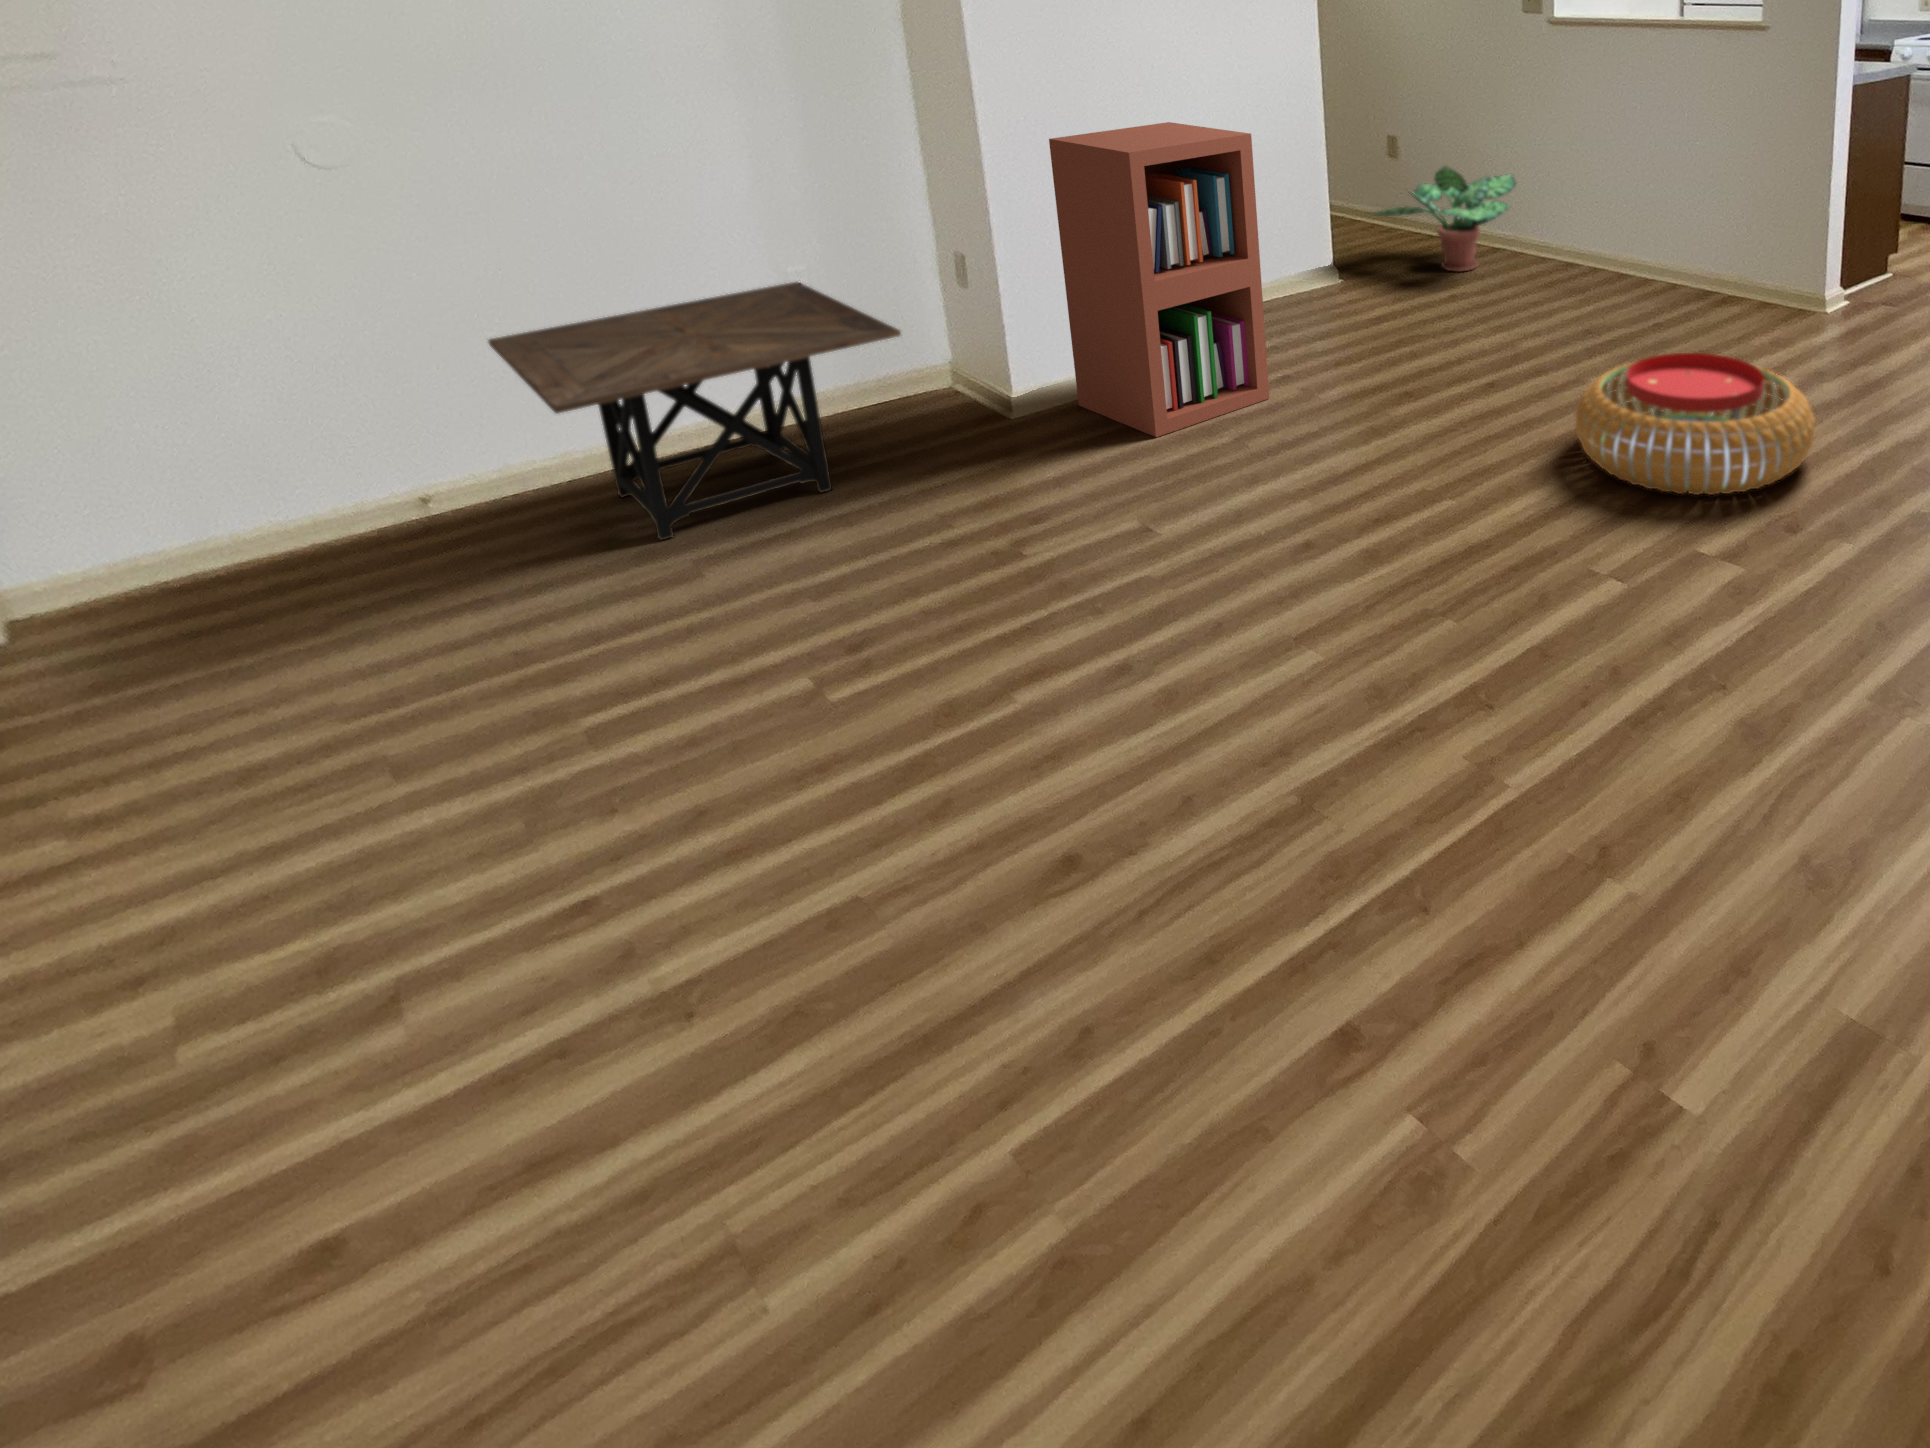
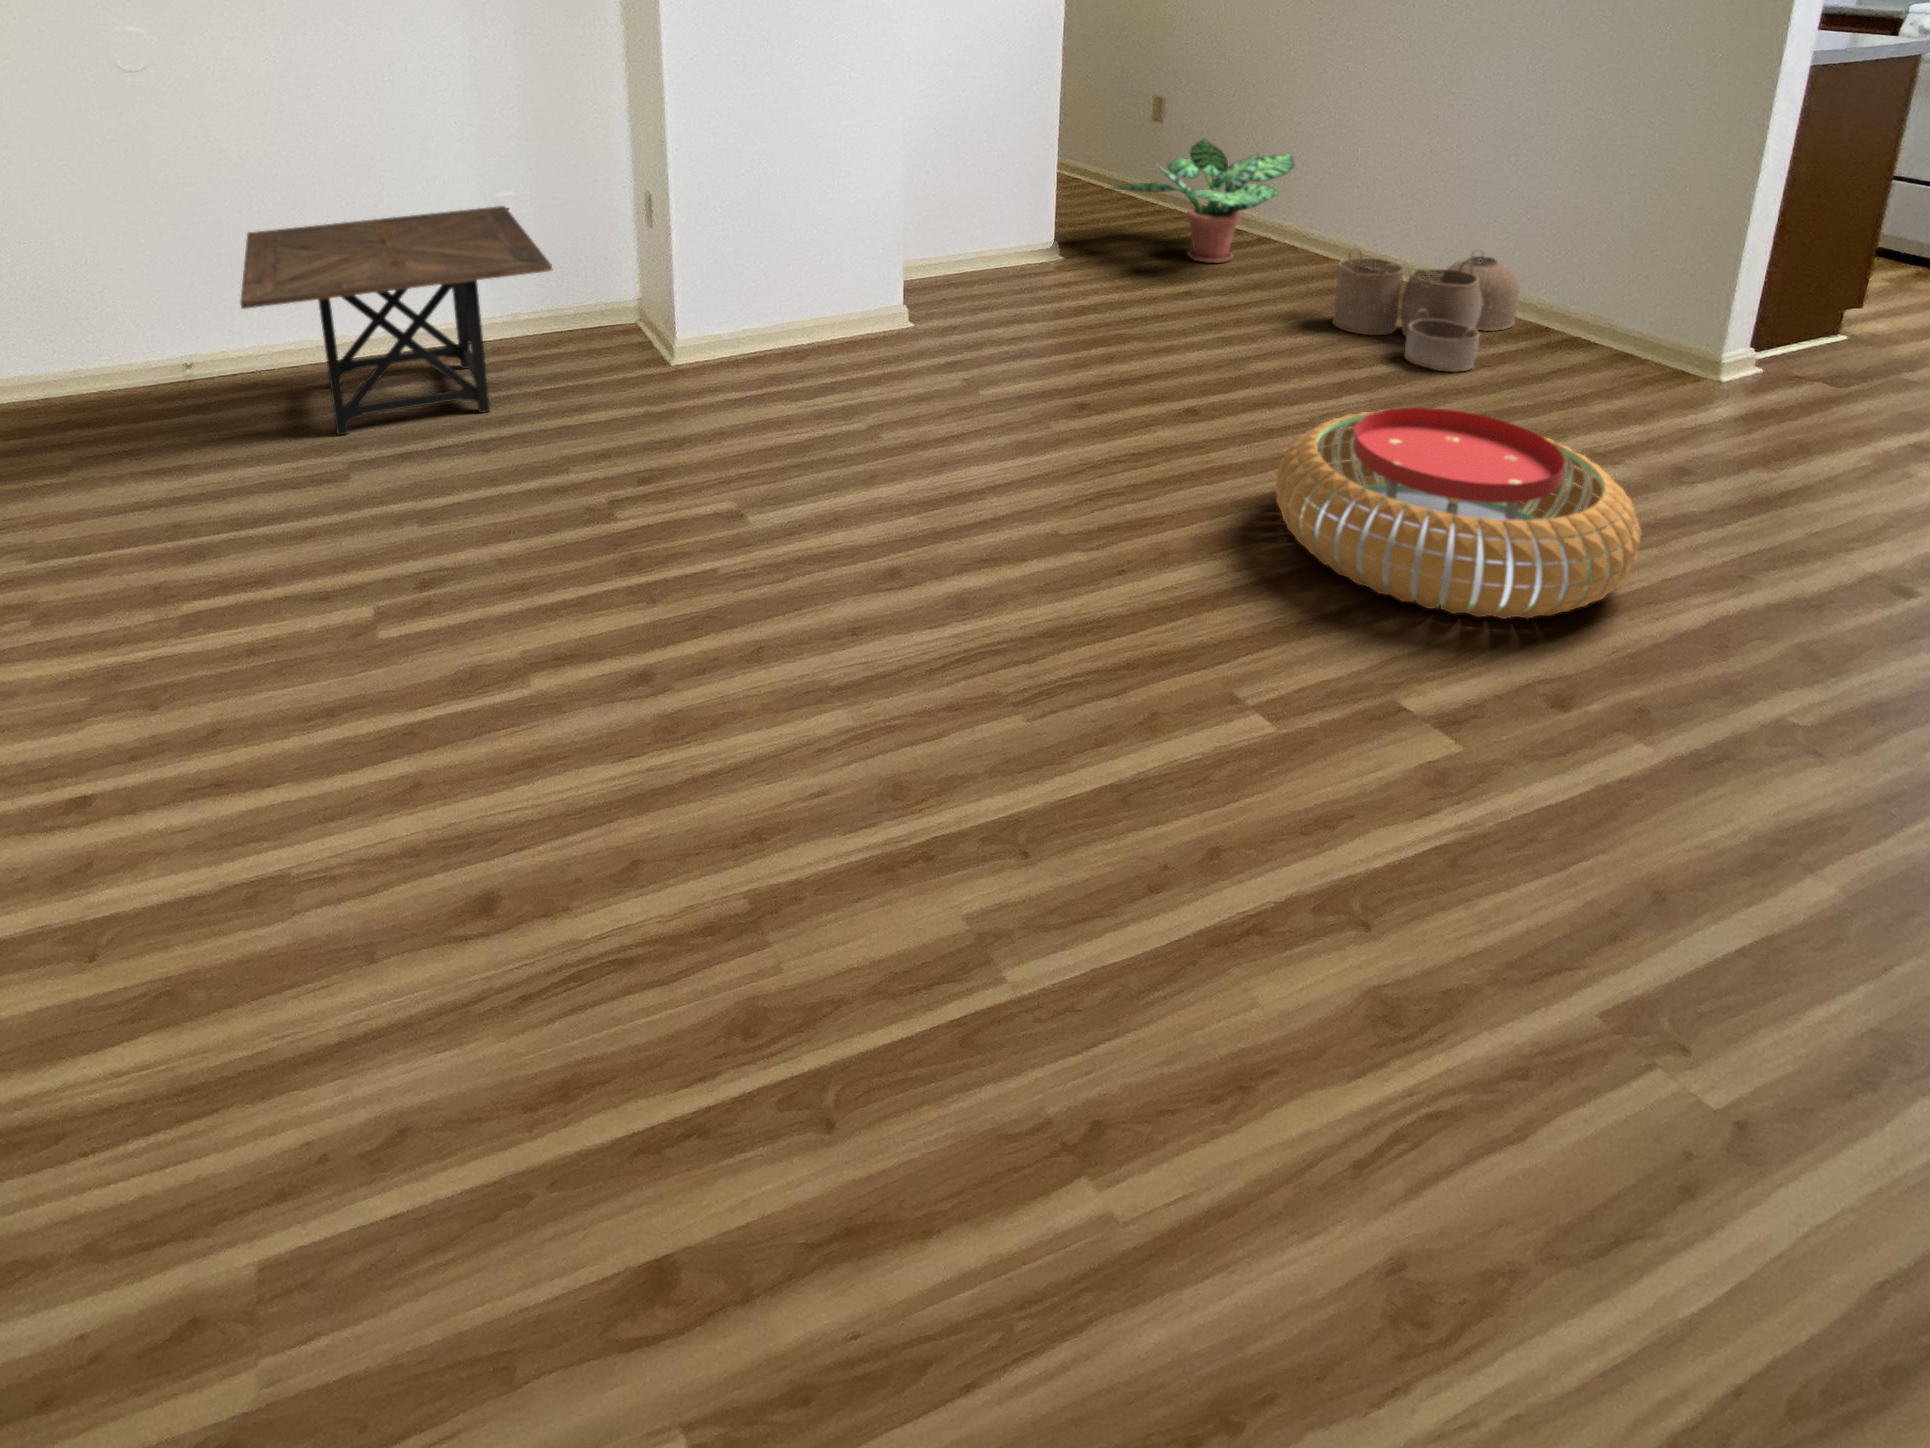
bookshelf: present [1049,122,1269,437] -> none [732,70,938,408]
woven basket: none [1569,237,1696,333] -> present [1333,249,1520,372]

